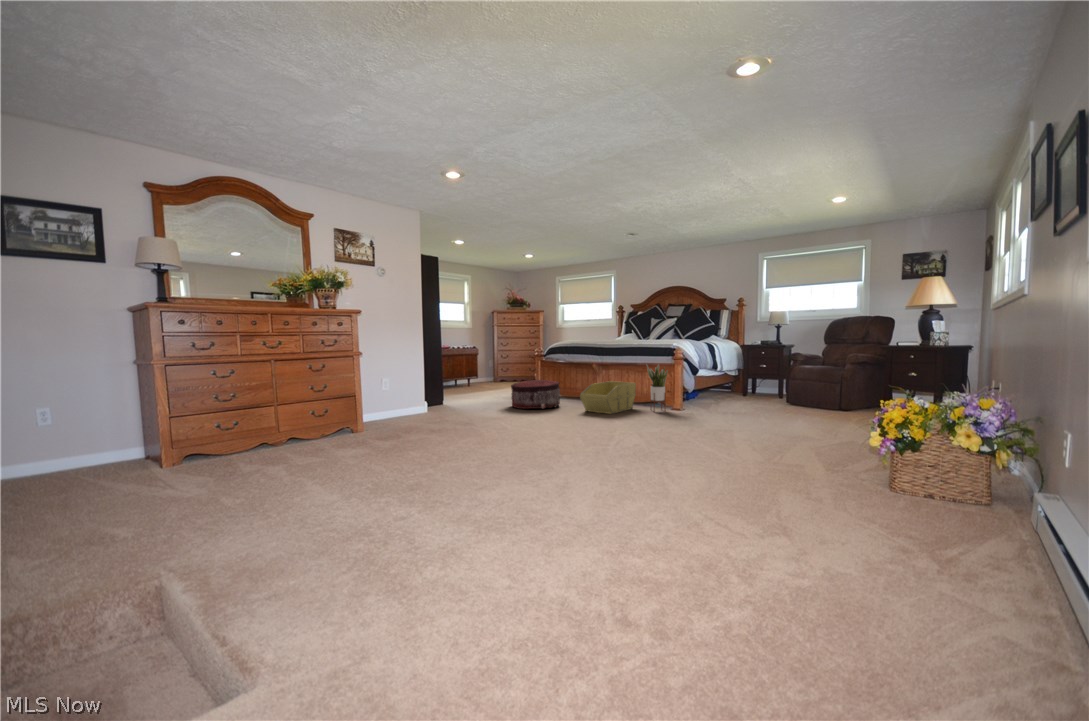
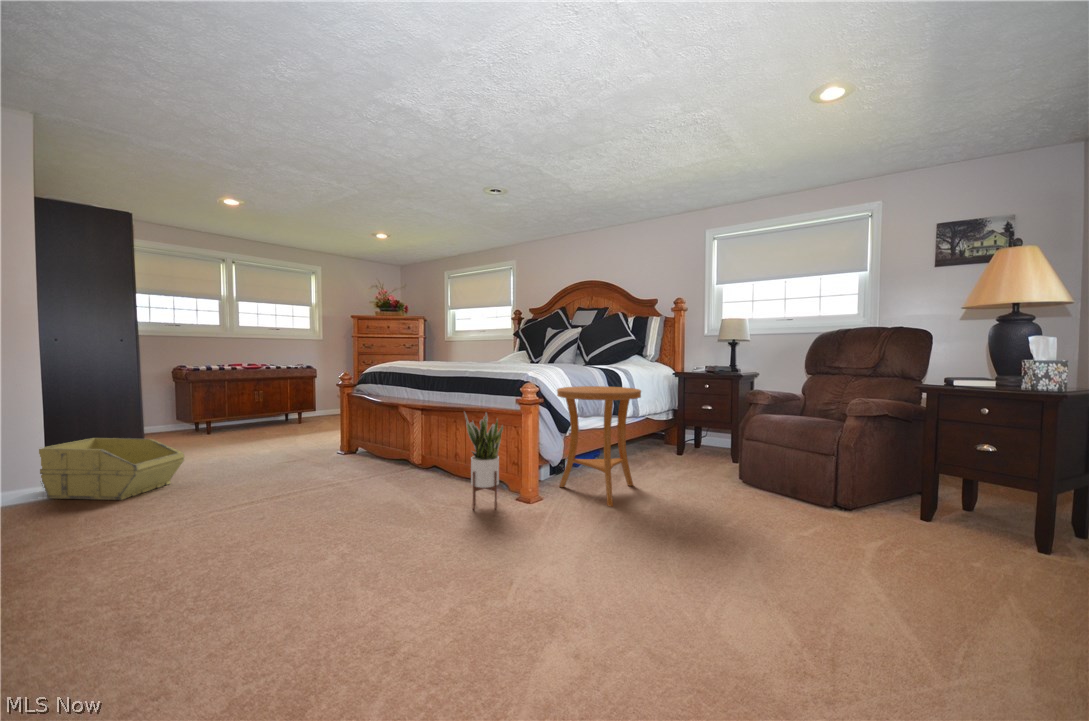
side table: none [688,352,735,411] -> present [557,386,641,506]
pouf: present [511,380,560,409] -> none [227,431,333,495]
storage bin: present [580,381,636,414] -> present [39,438,184,500]

